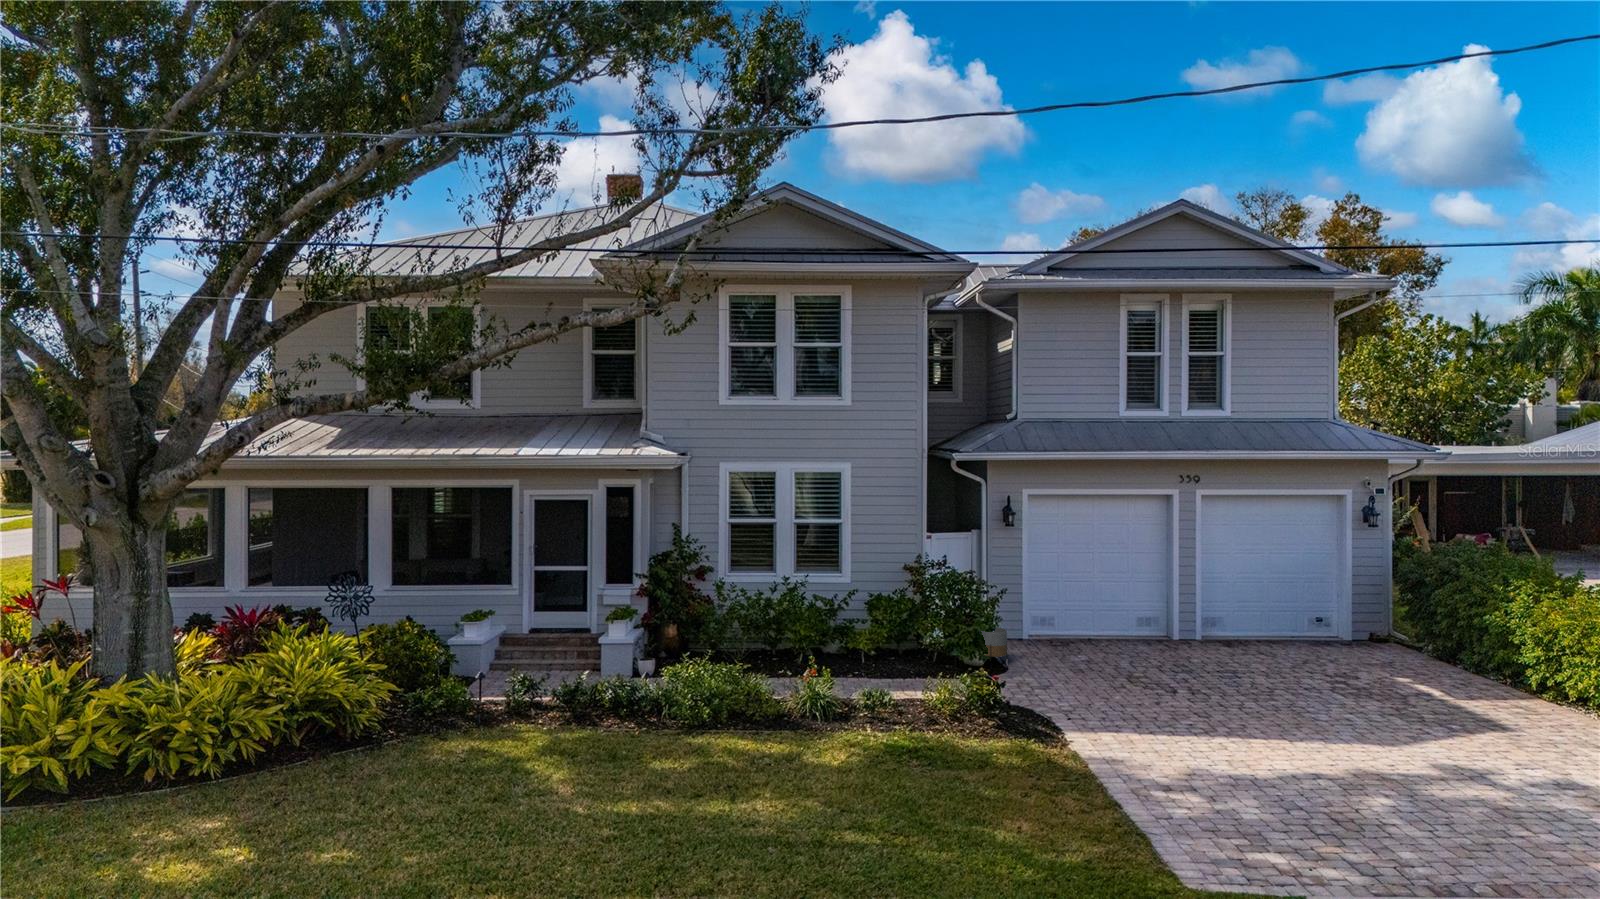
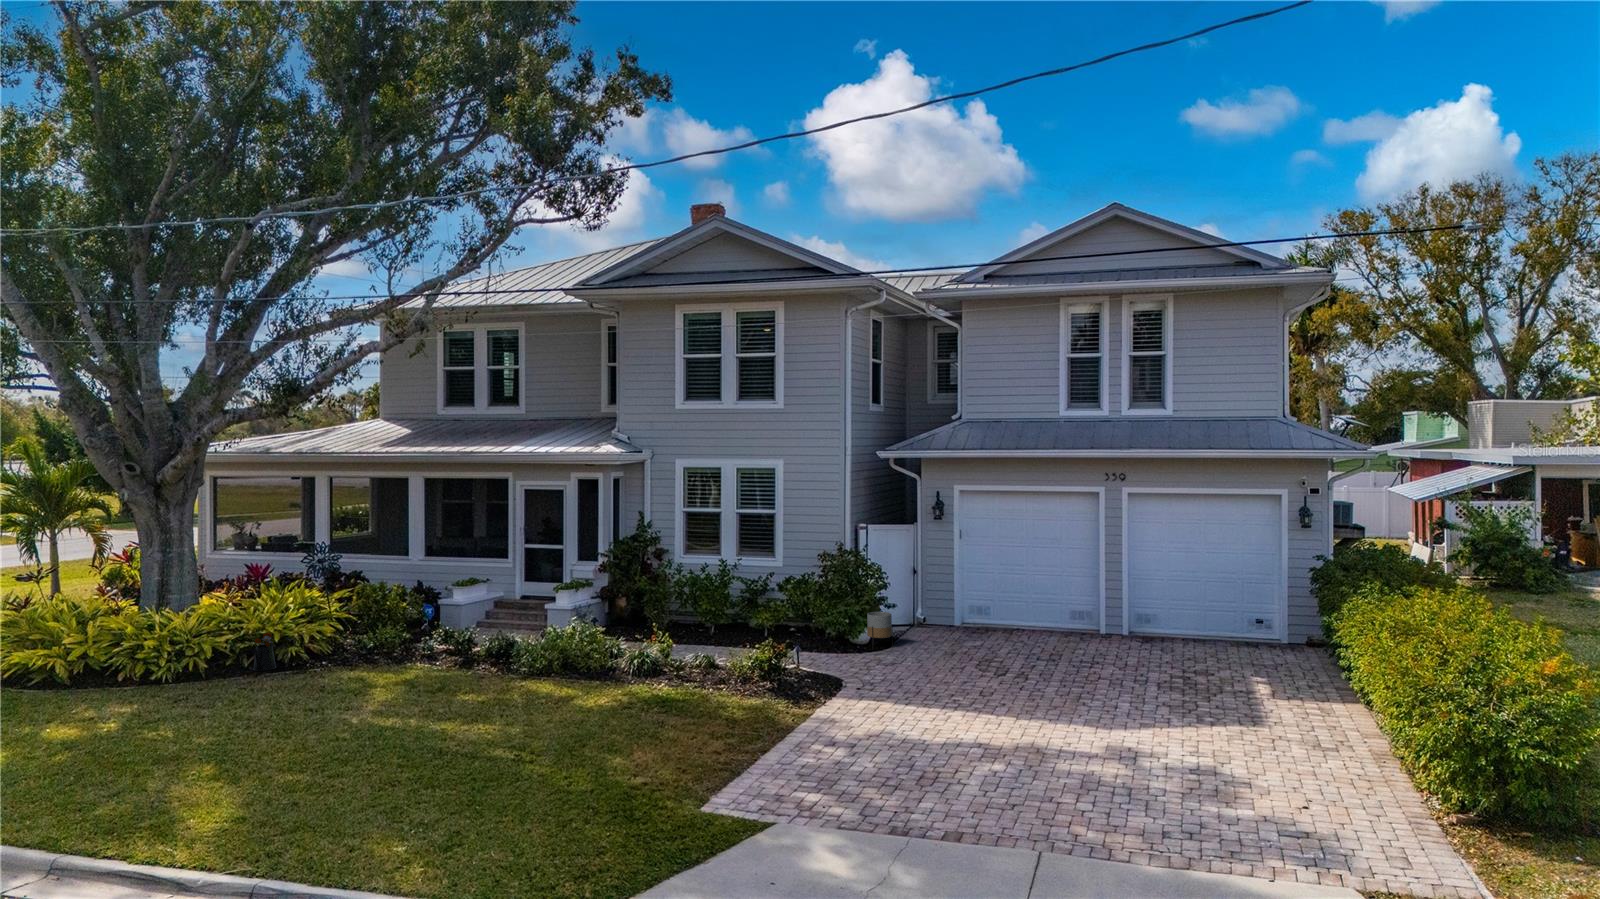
watering can: none [262,708,295,765] -> present [253,633,276,671]

